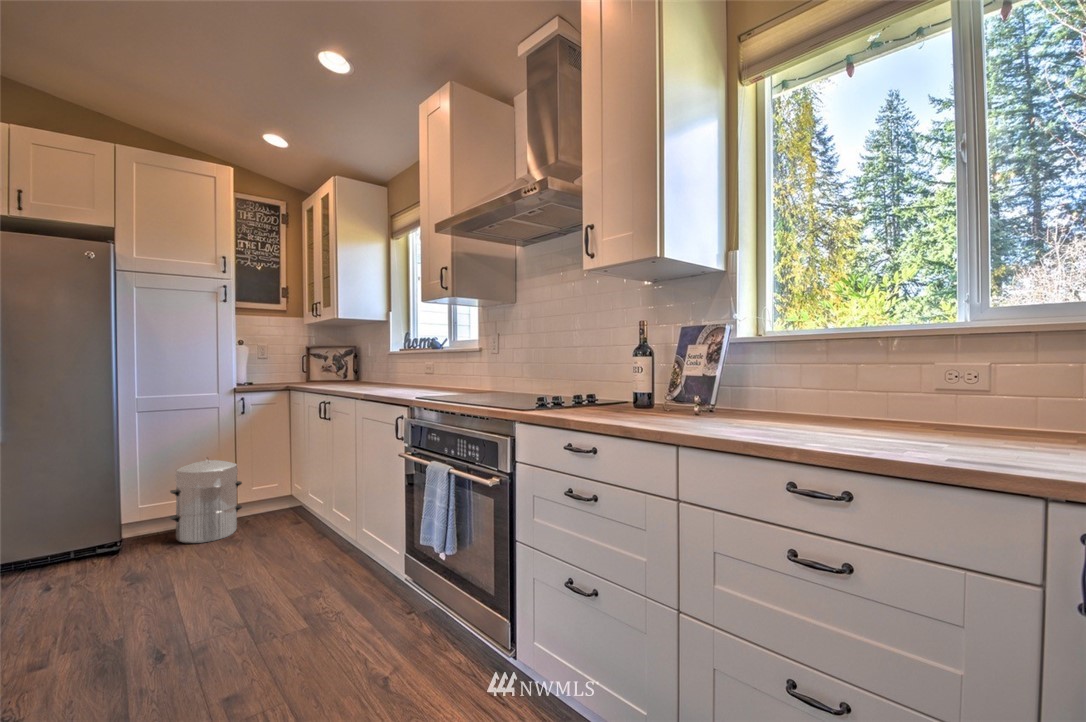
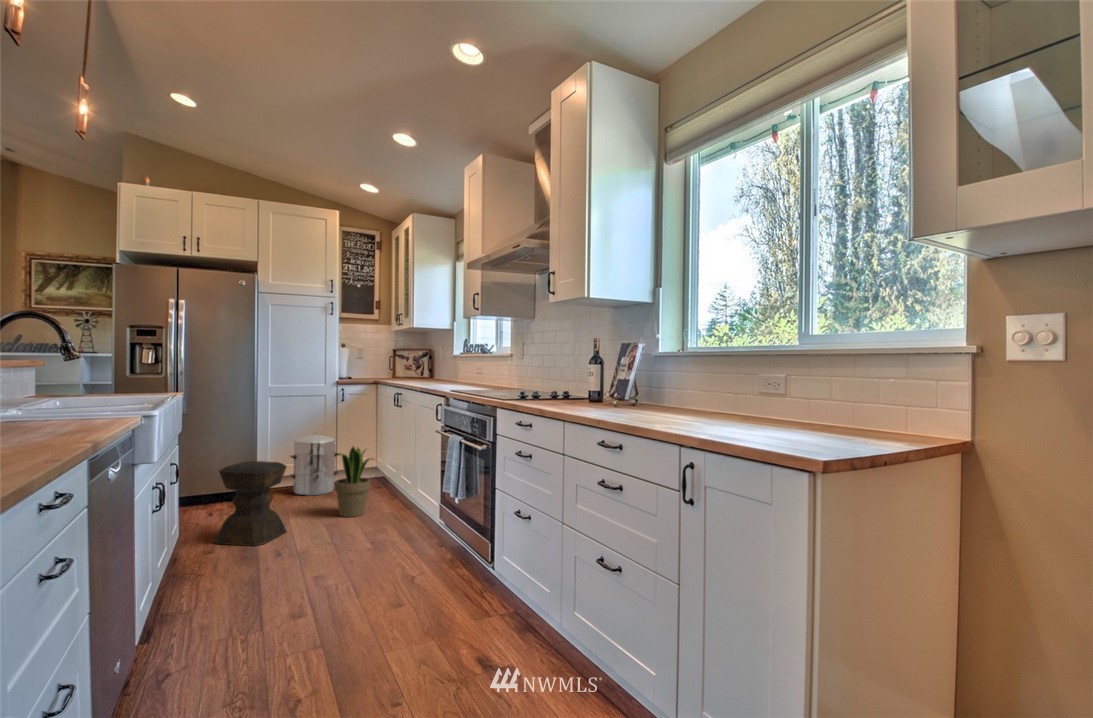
potted plant: none [242,477,301,575] -> present [335,447,374,517]
stool: none [40,512,171,657] -> present [214,461,287,546]

